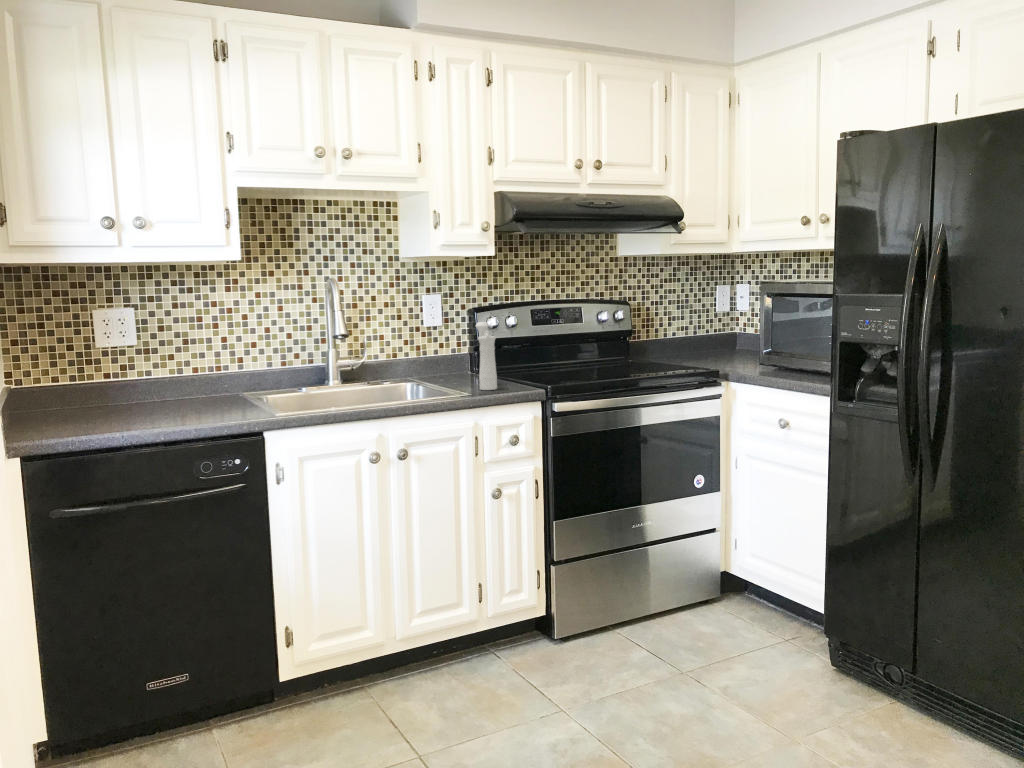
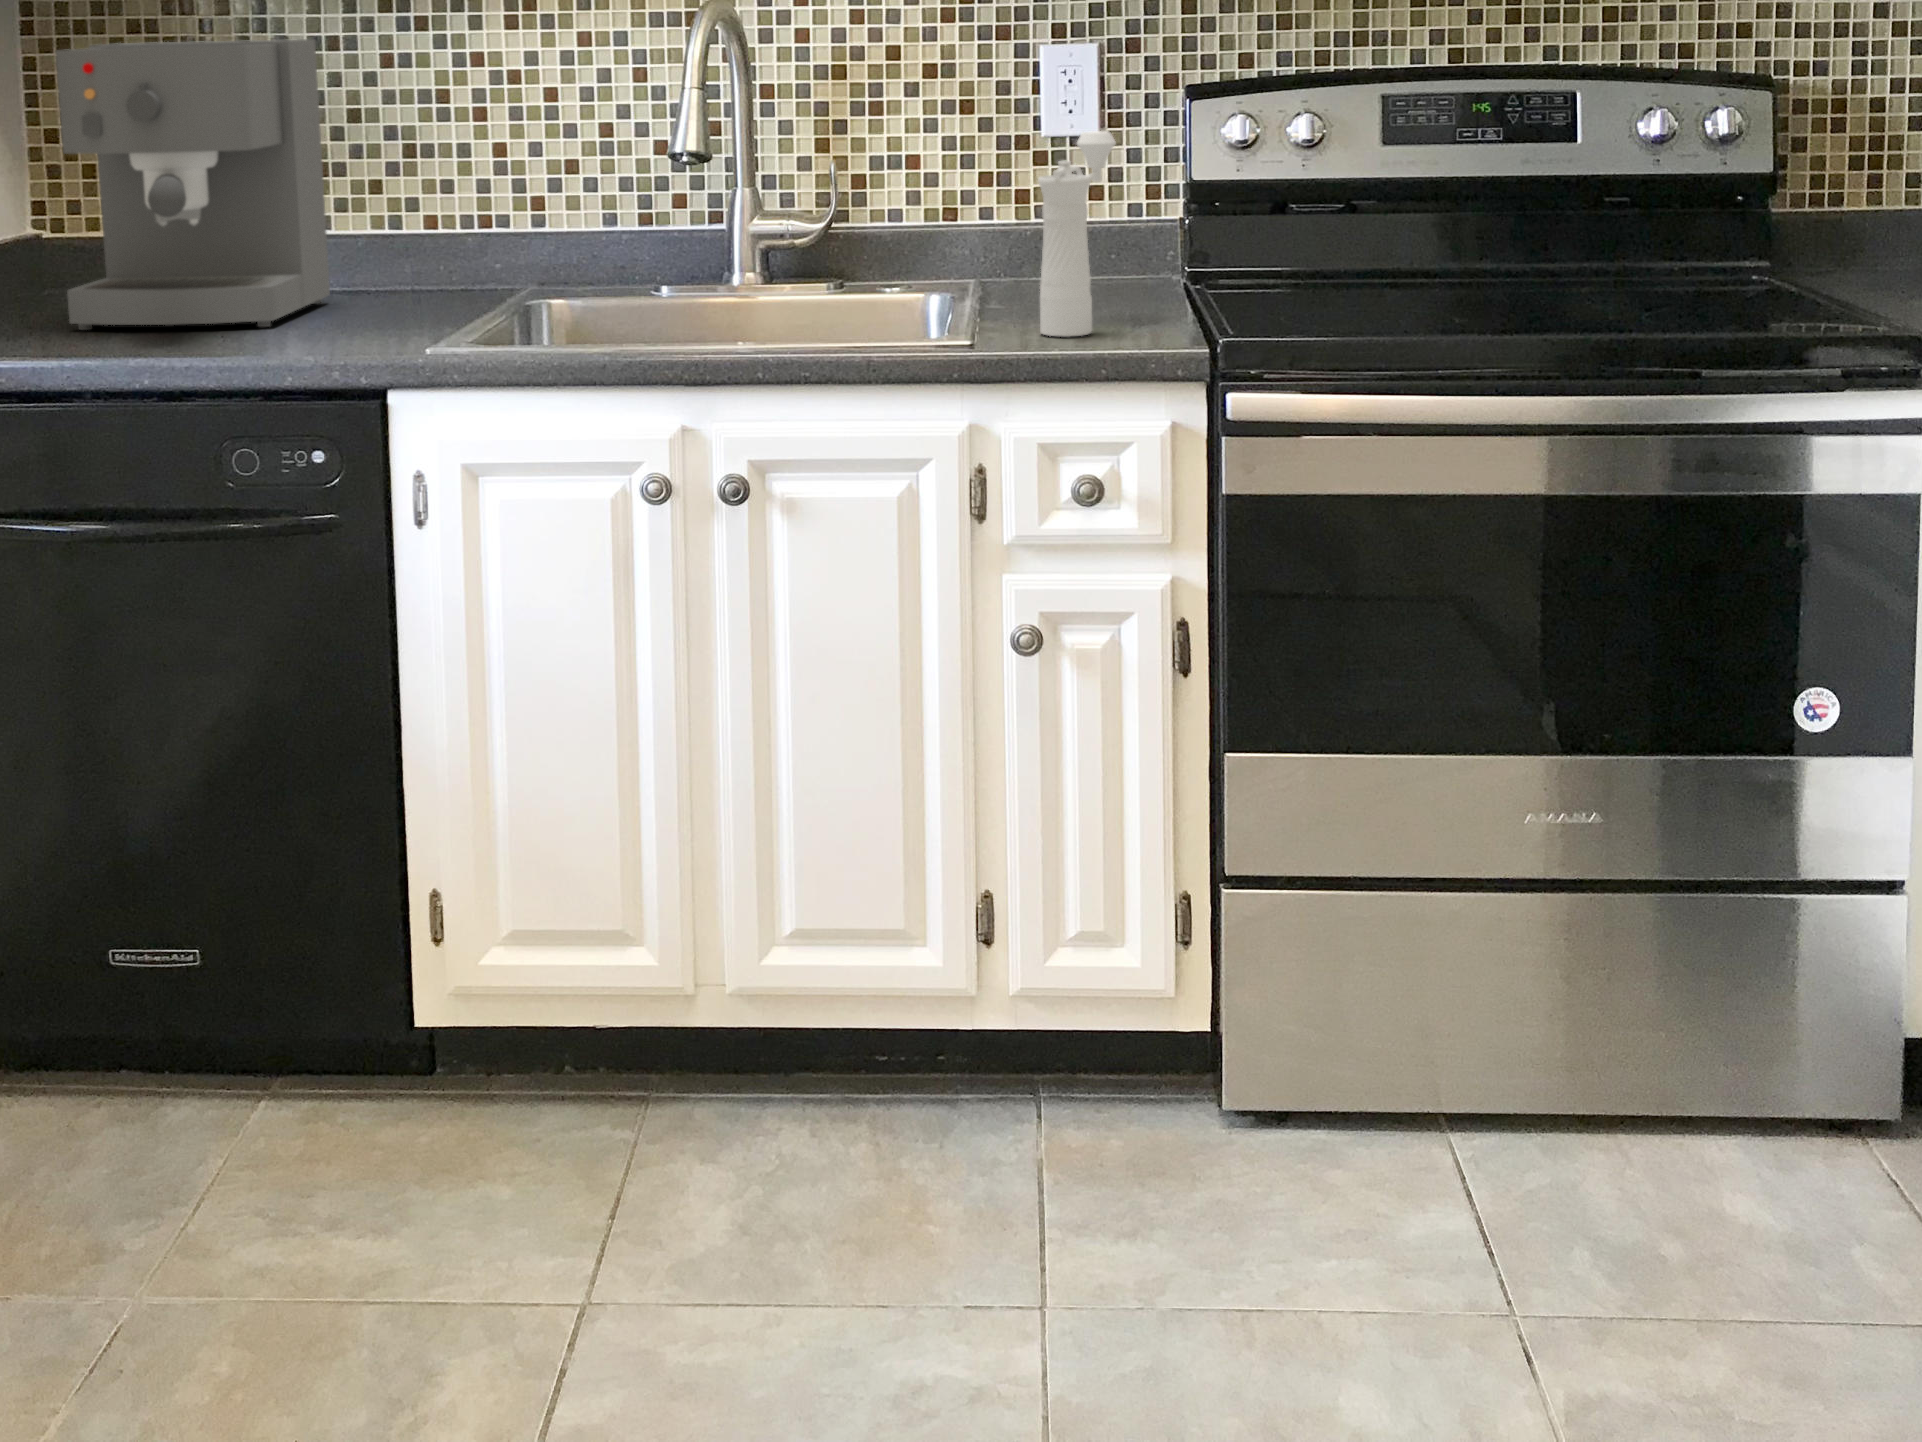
coffee maker: none [69,296,181,423] -> present [56,39,330,330]

